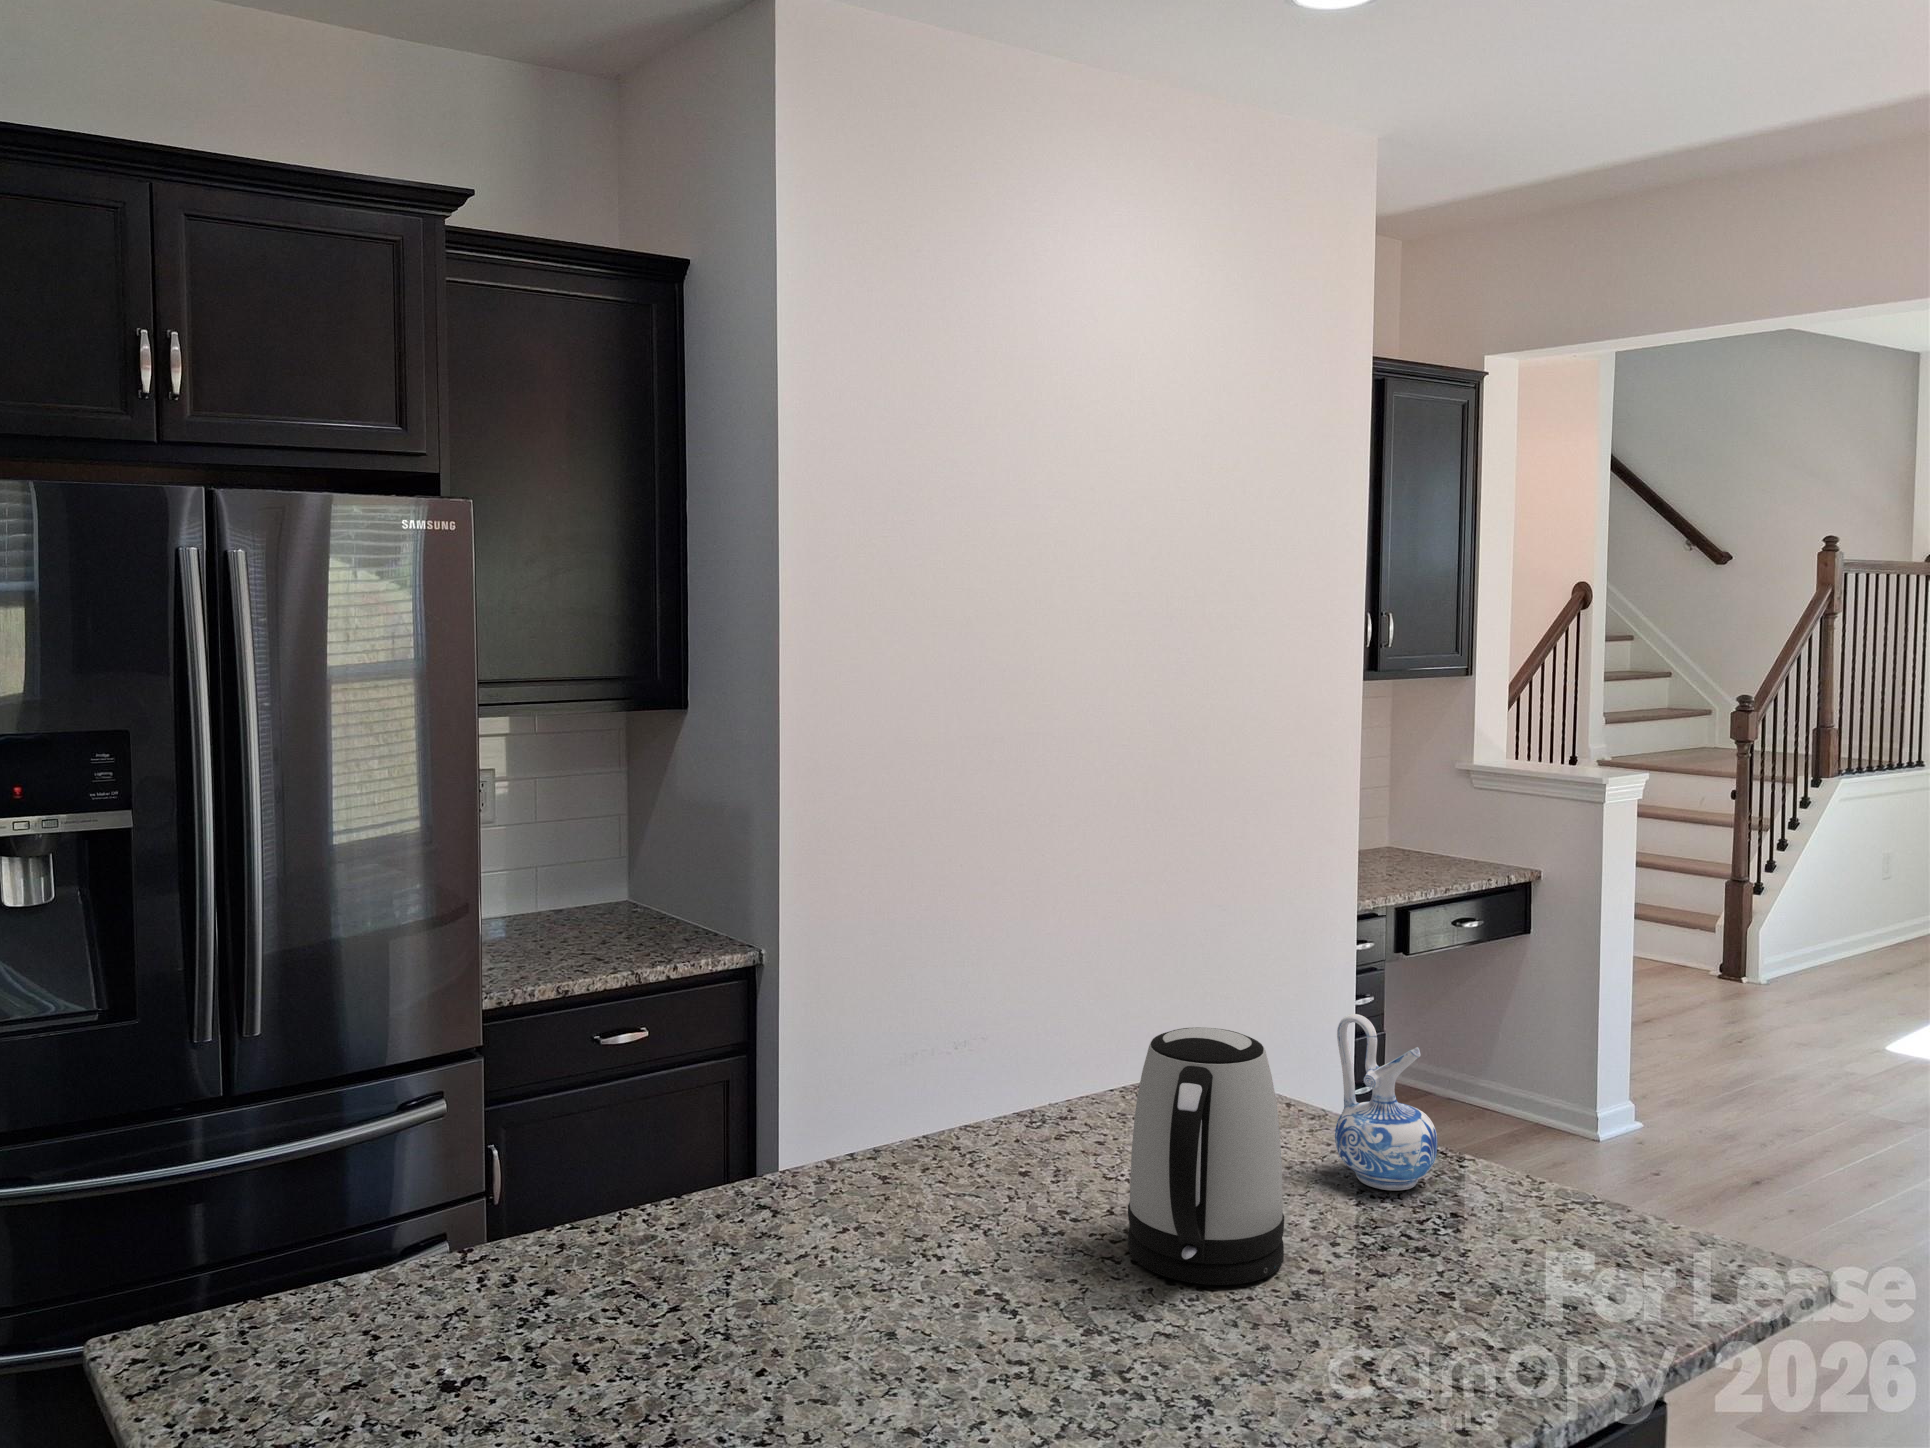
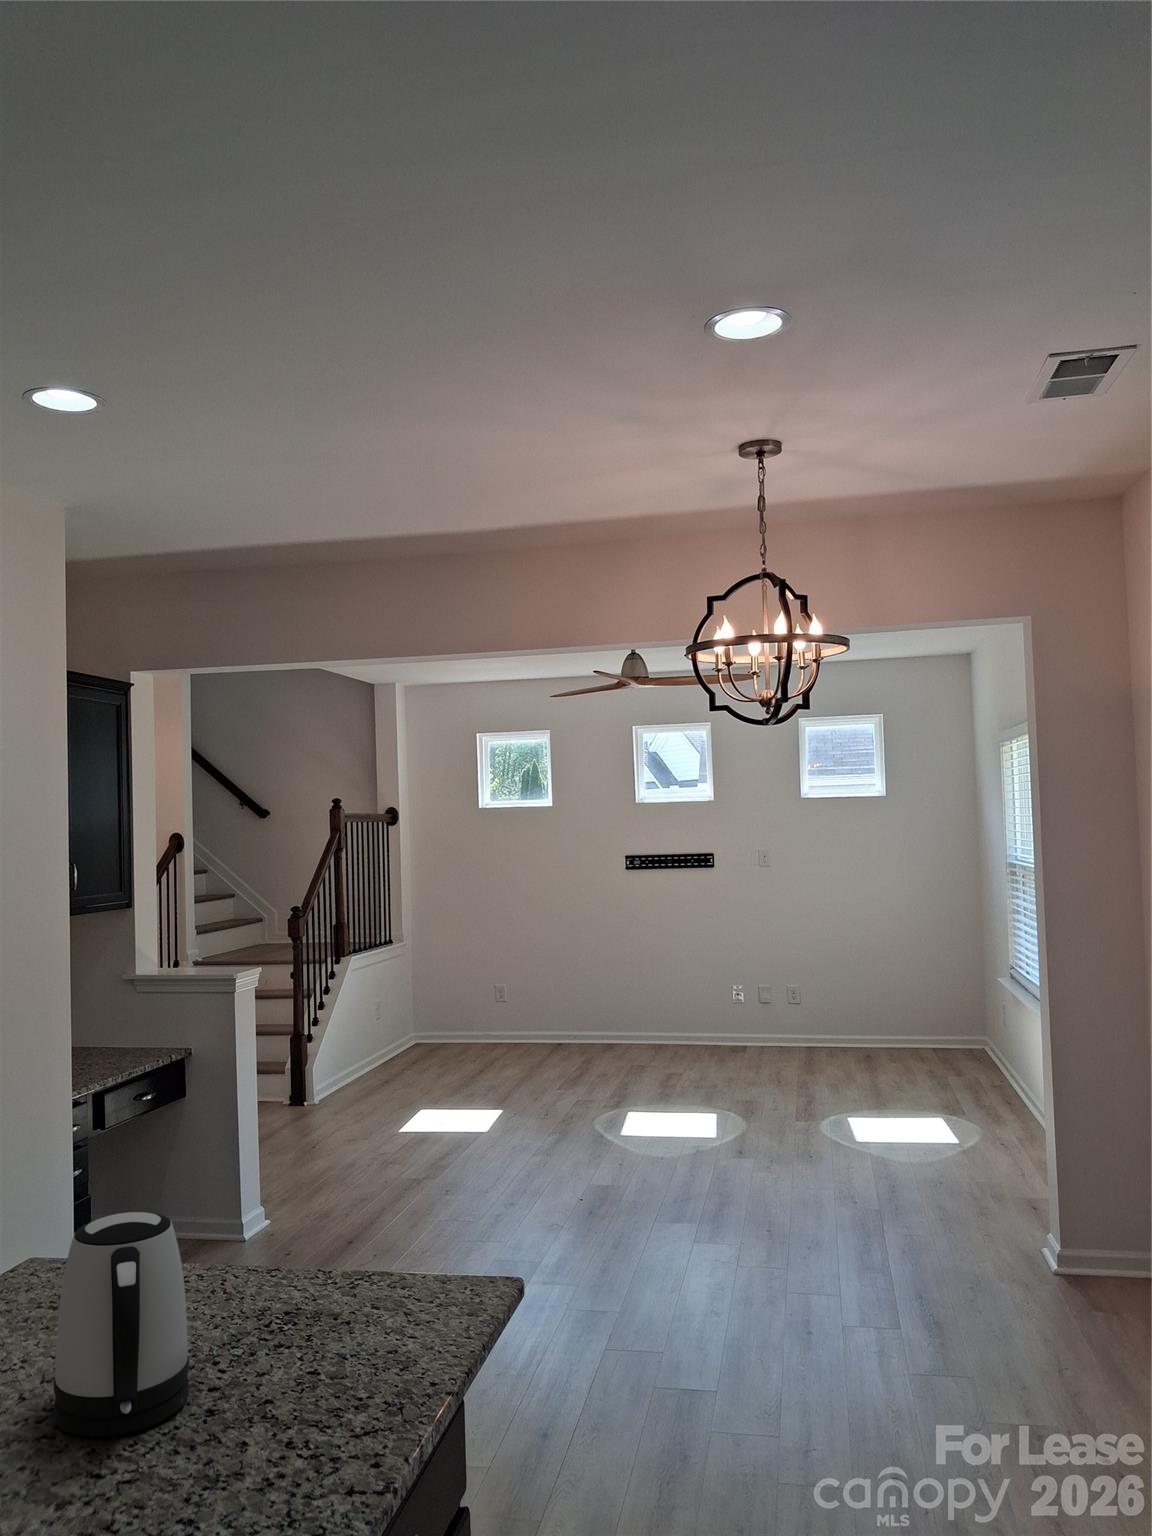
ceramic pitcher: present [1335,1014,1437,1191] -> none [189,1177,267,1310]

